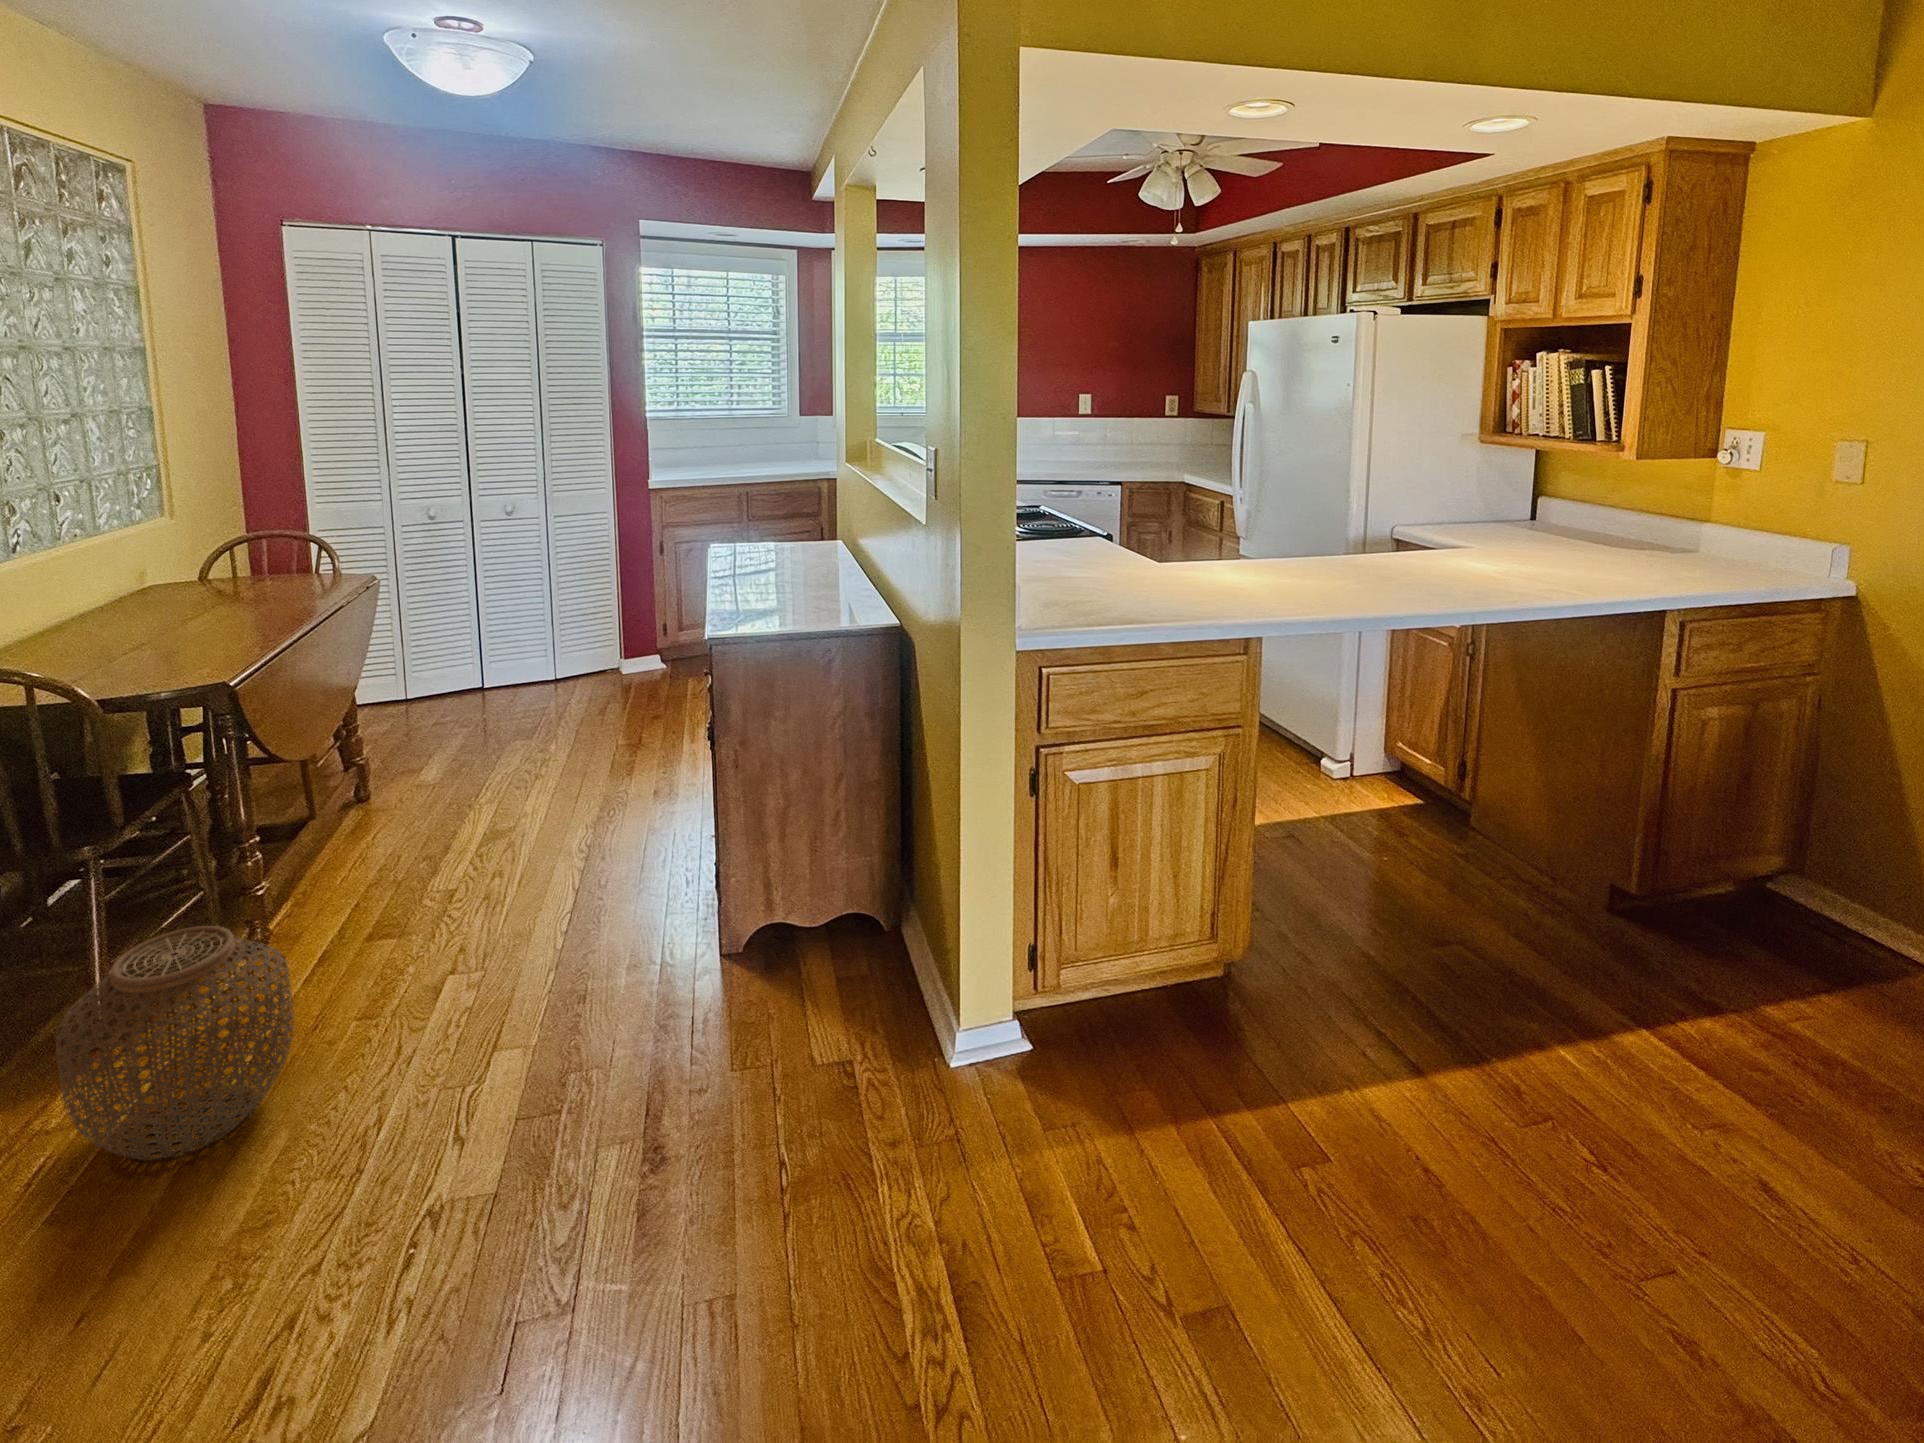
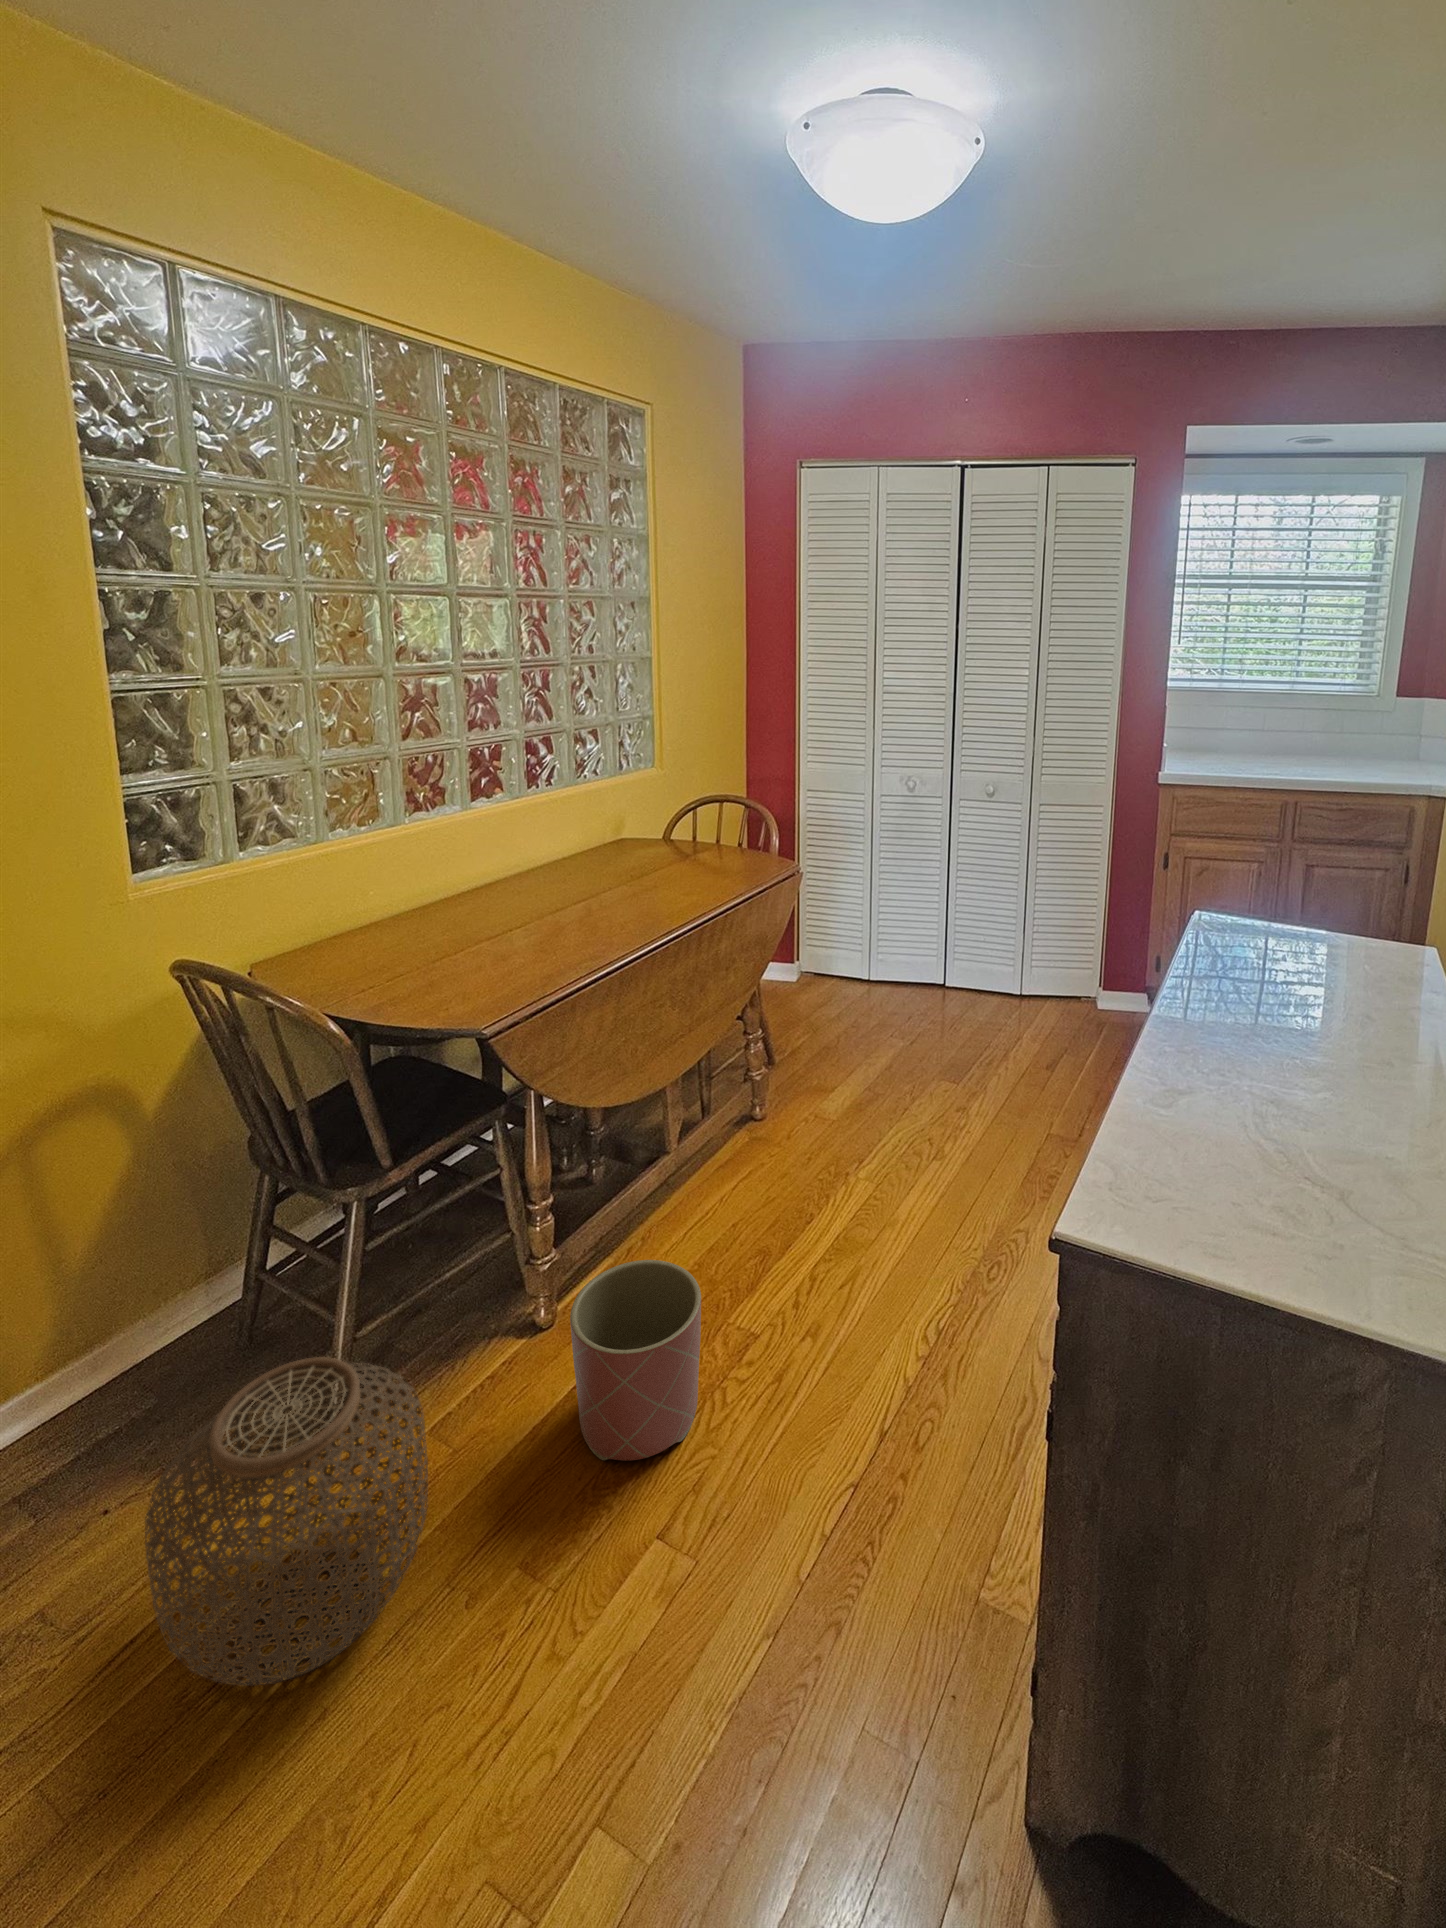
planter: none [331,846,443,984] -> present [570,1260,701,1460]

